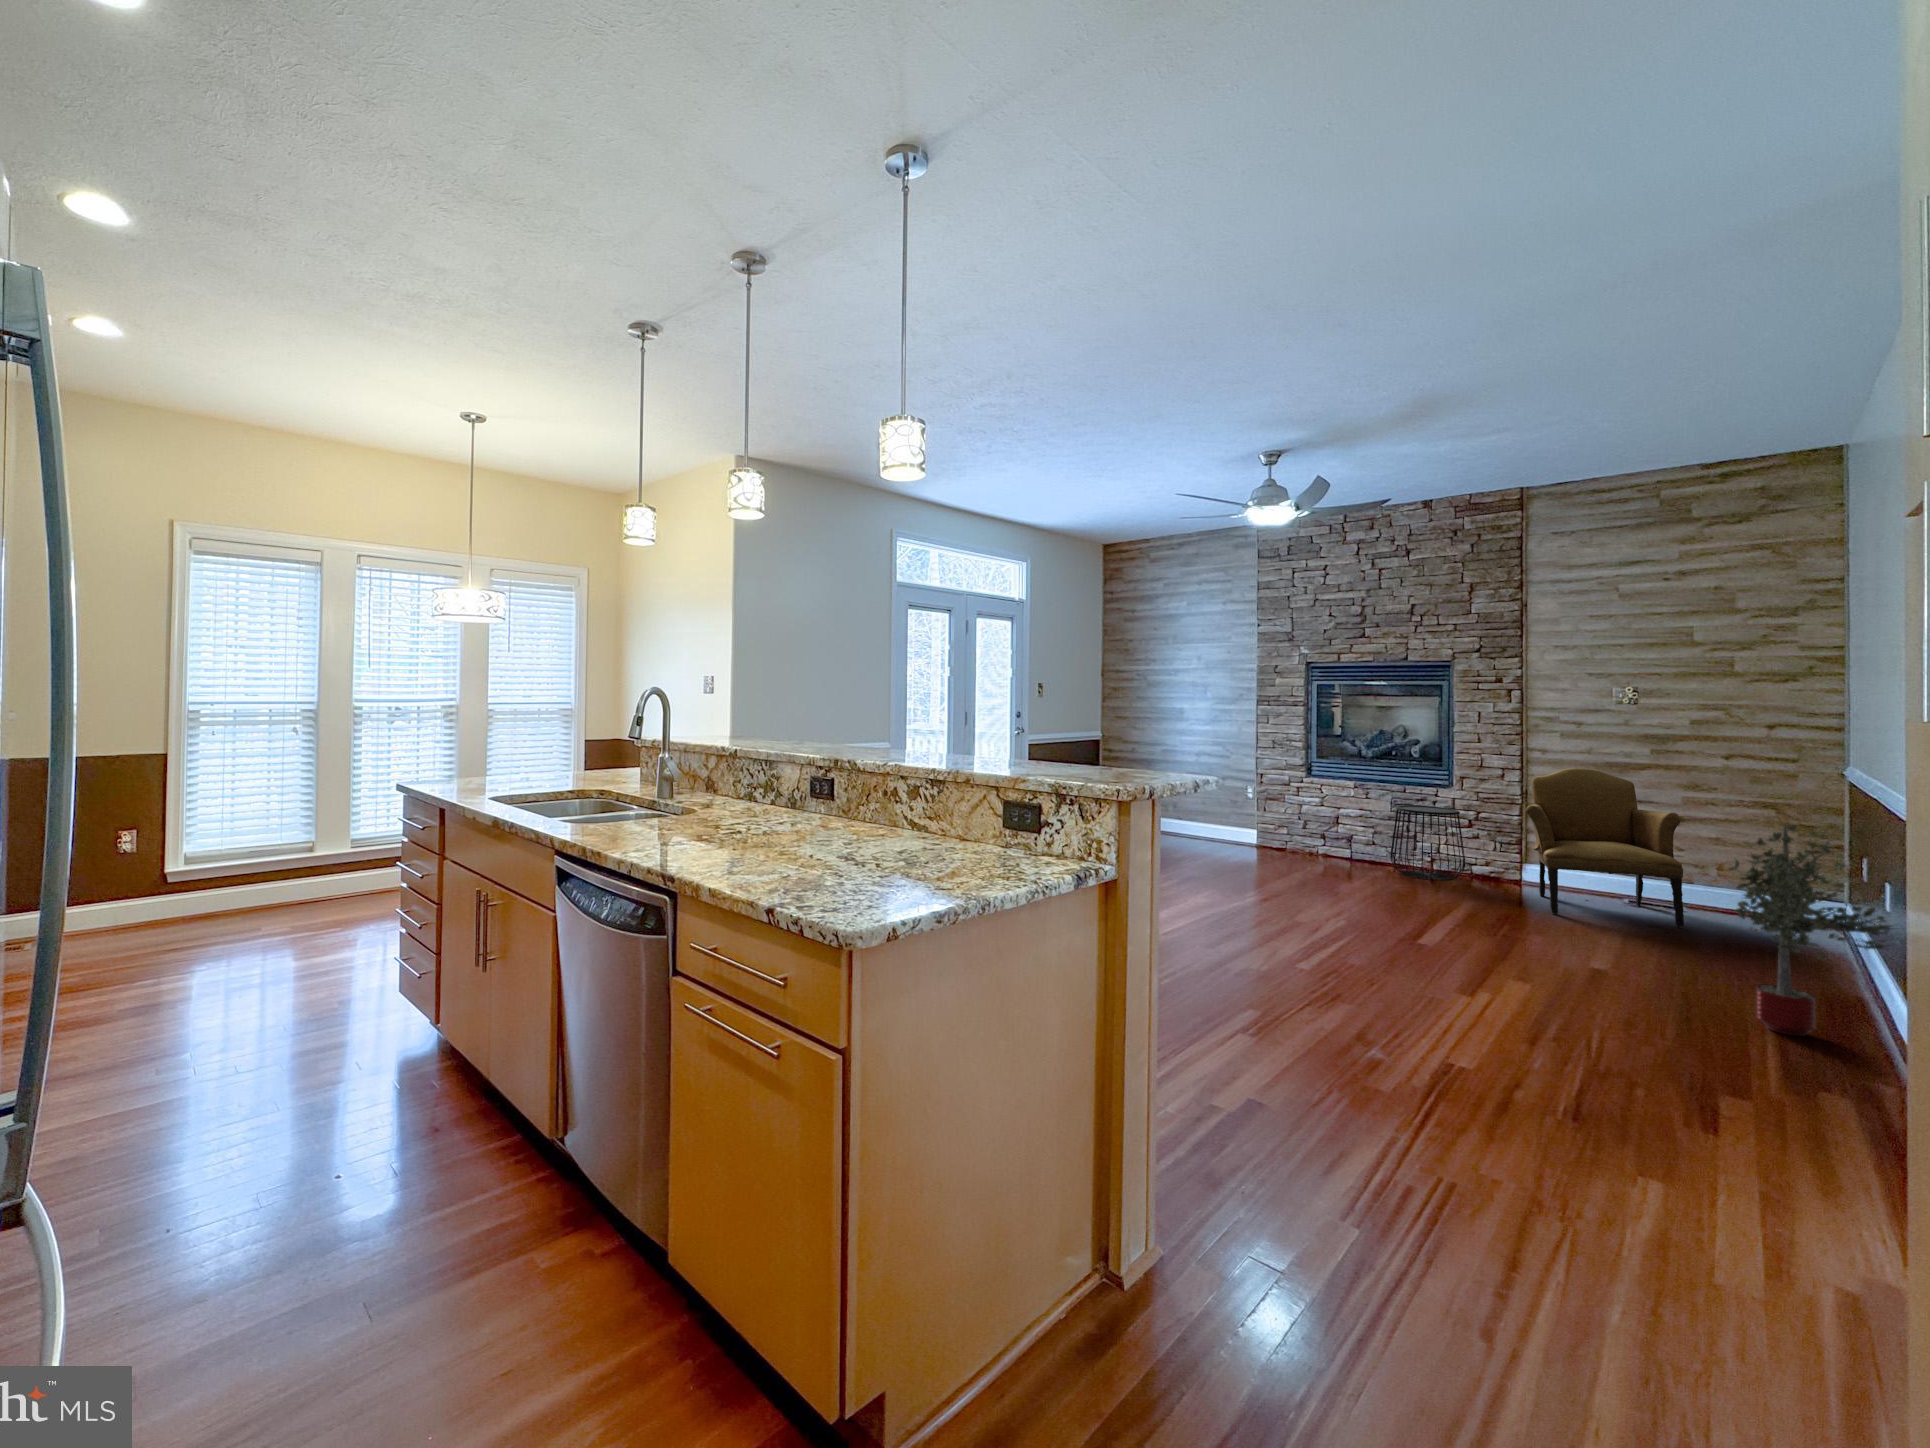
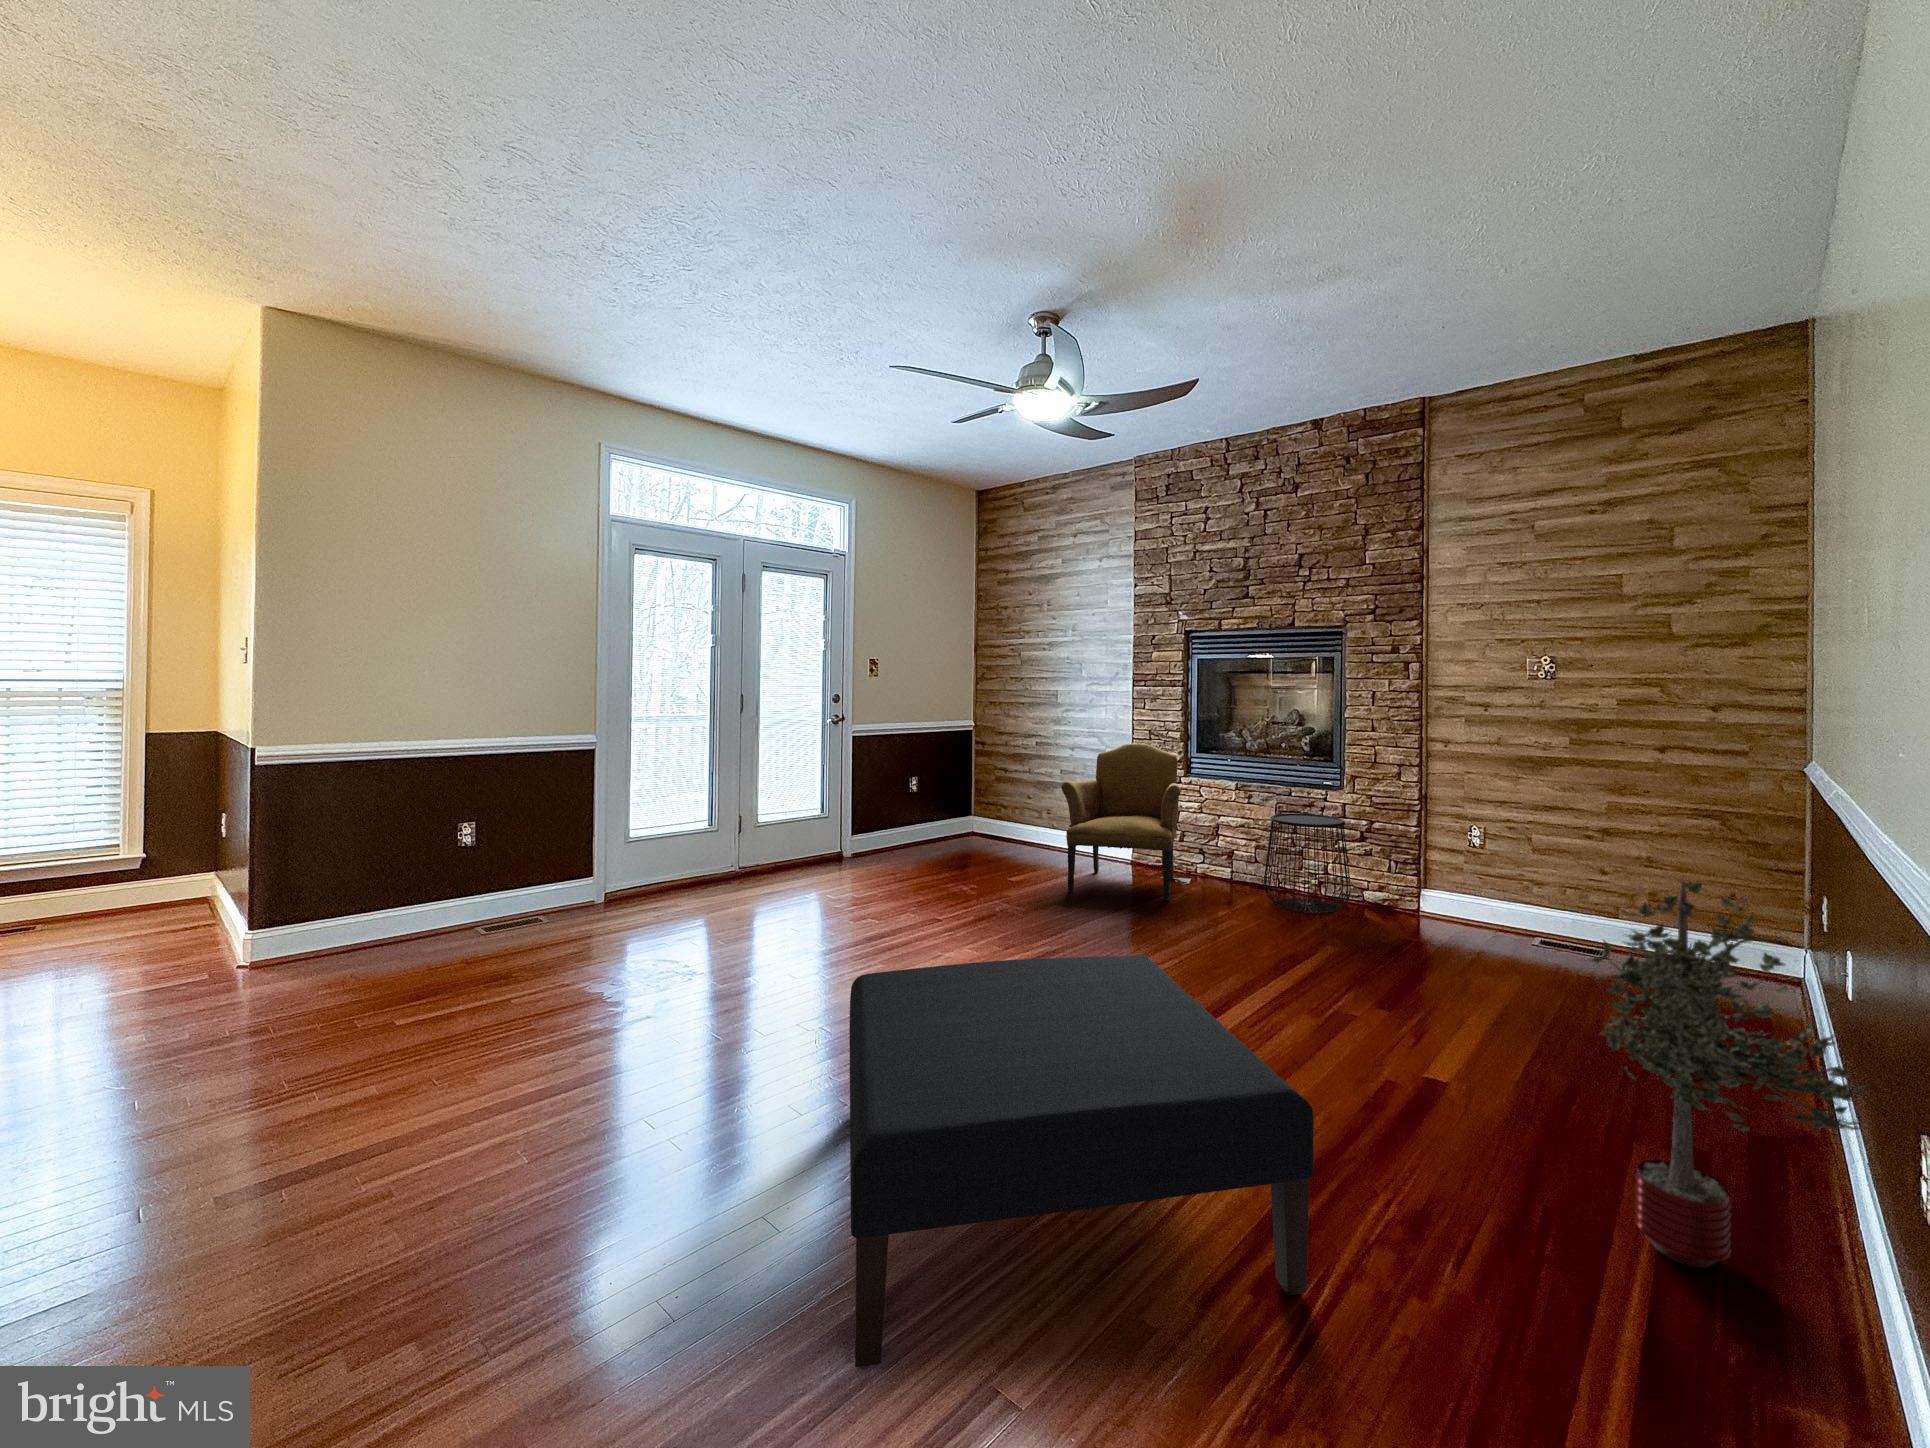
armchair: present [1525,768,1684,928] -> present [1061,743,1191,900]
ottoman: none [1235,878,1582,1044] -> present [849,955,1314,1367]

